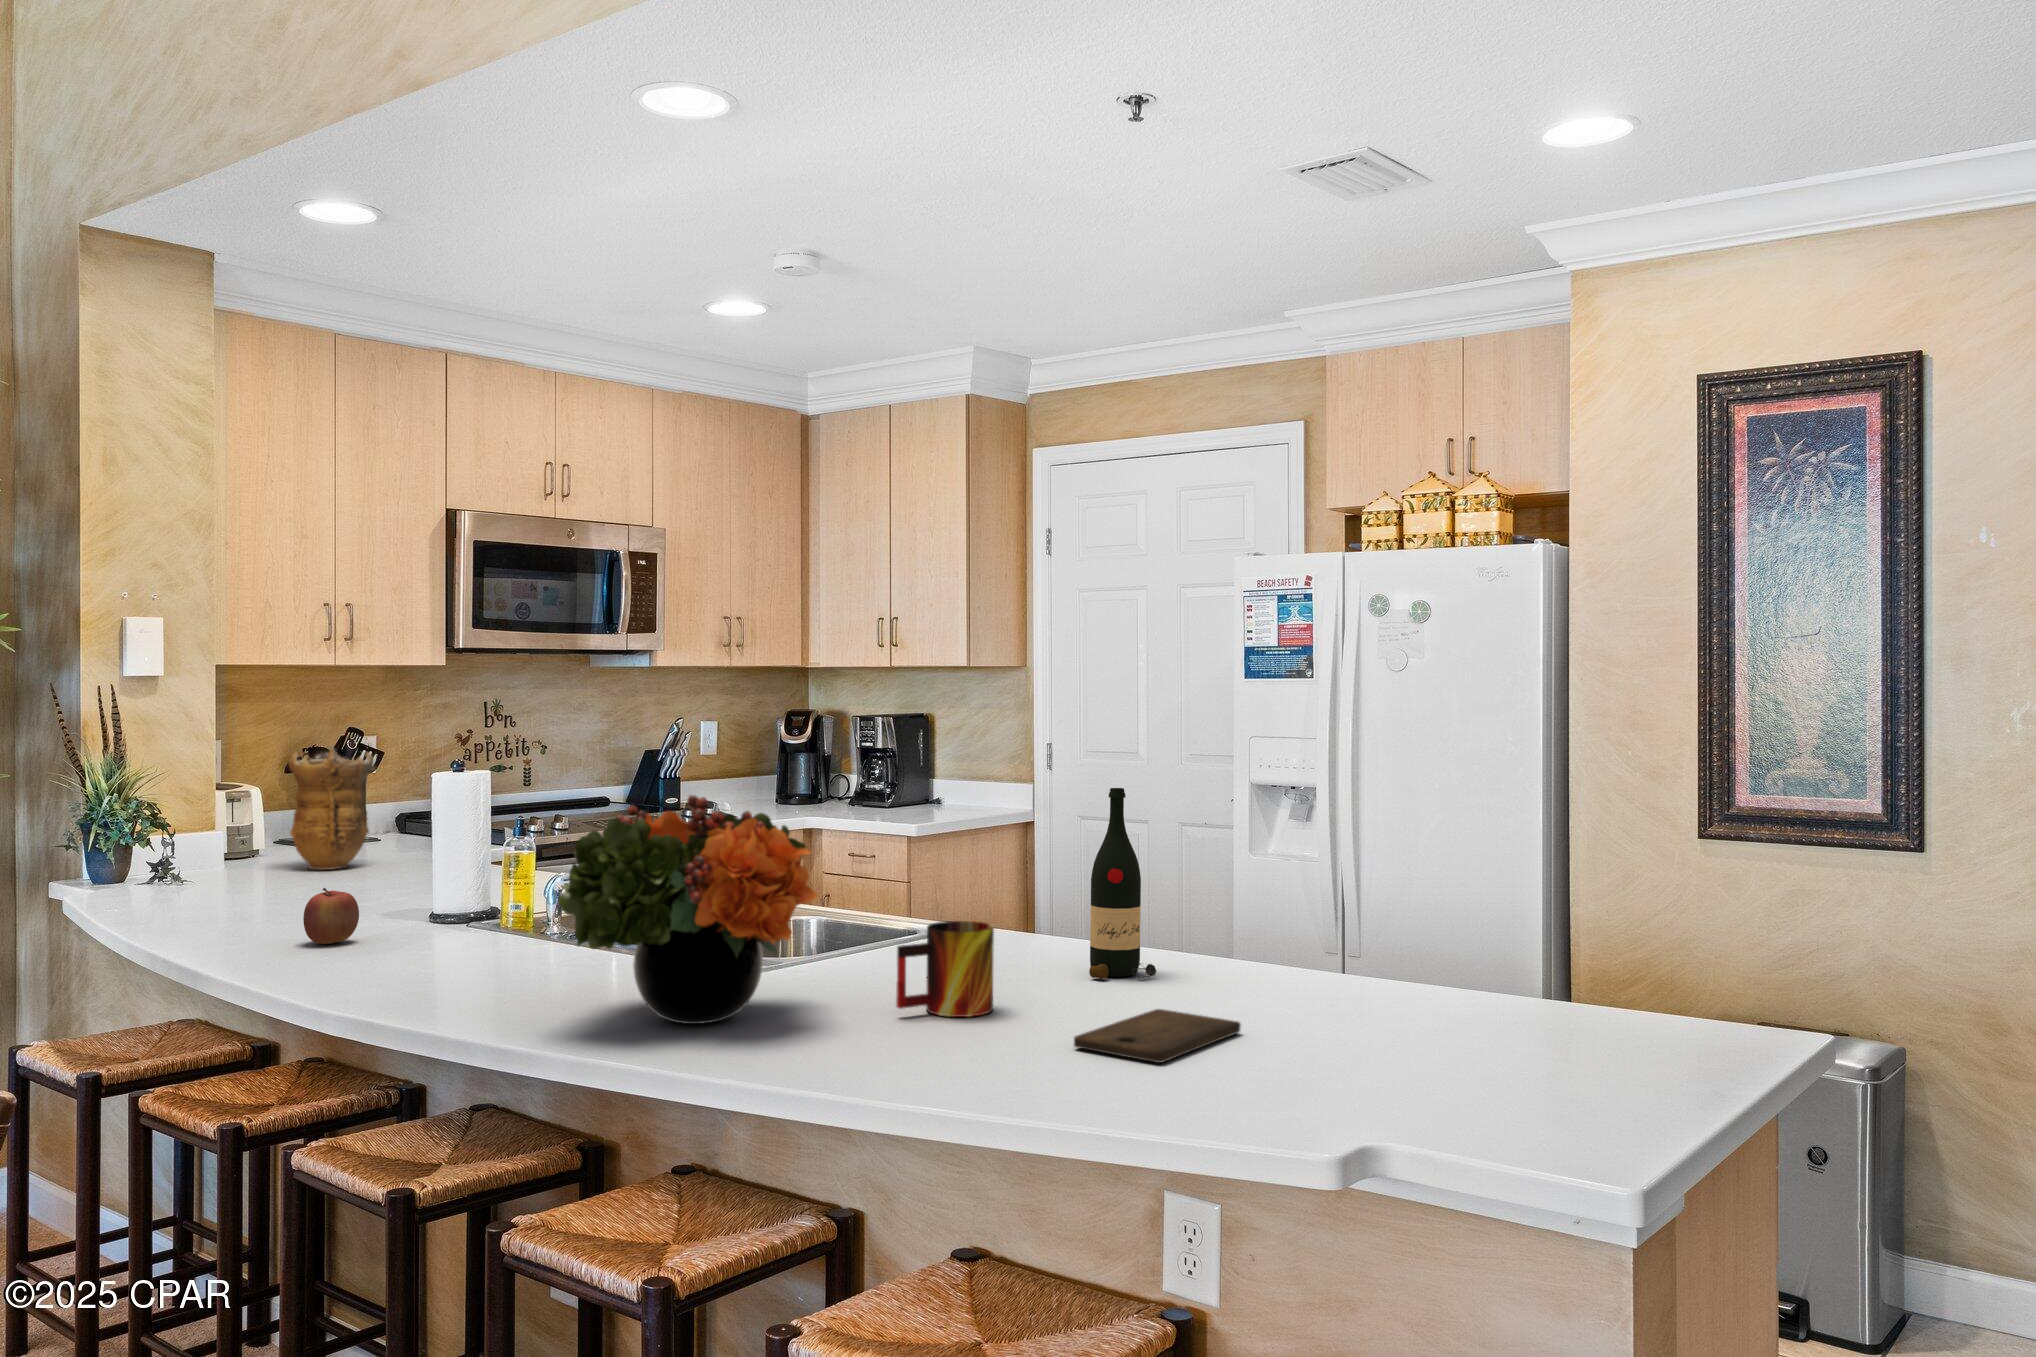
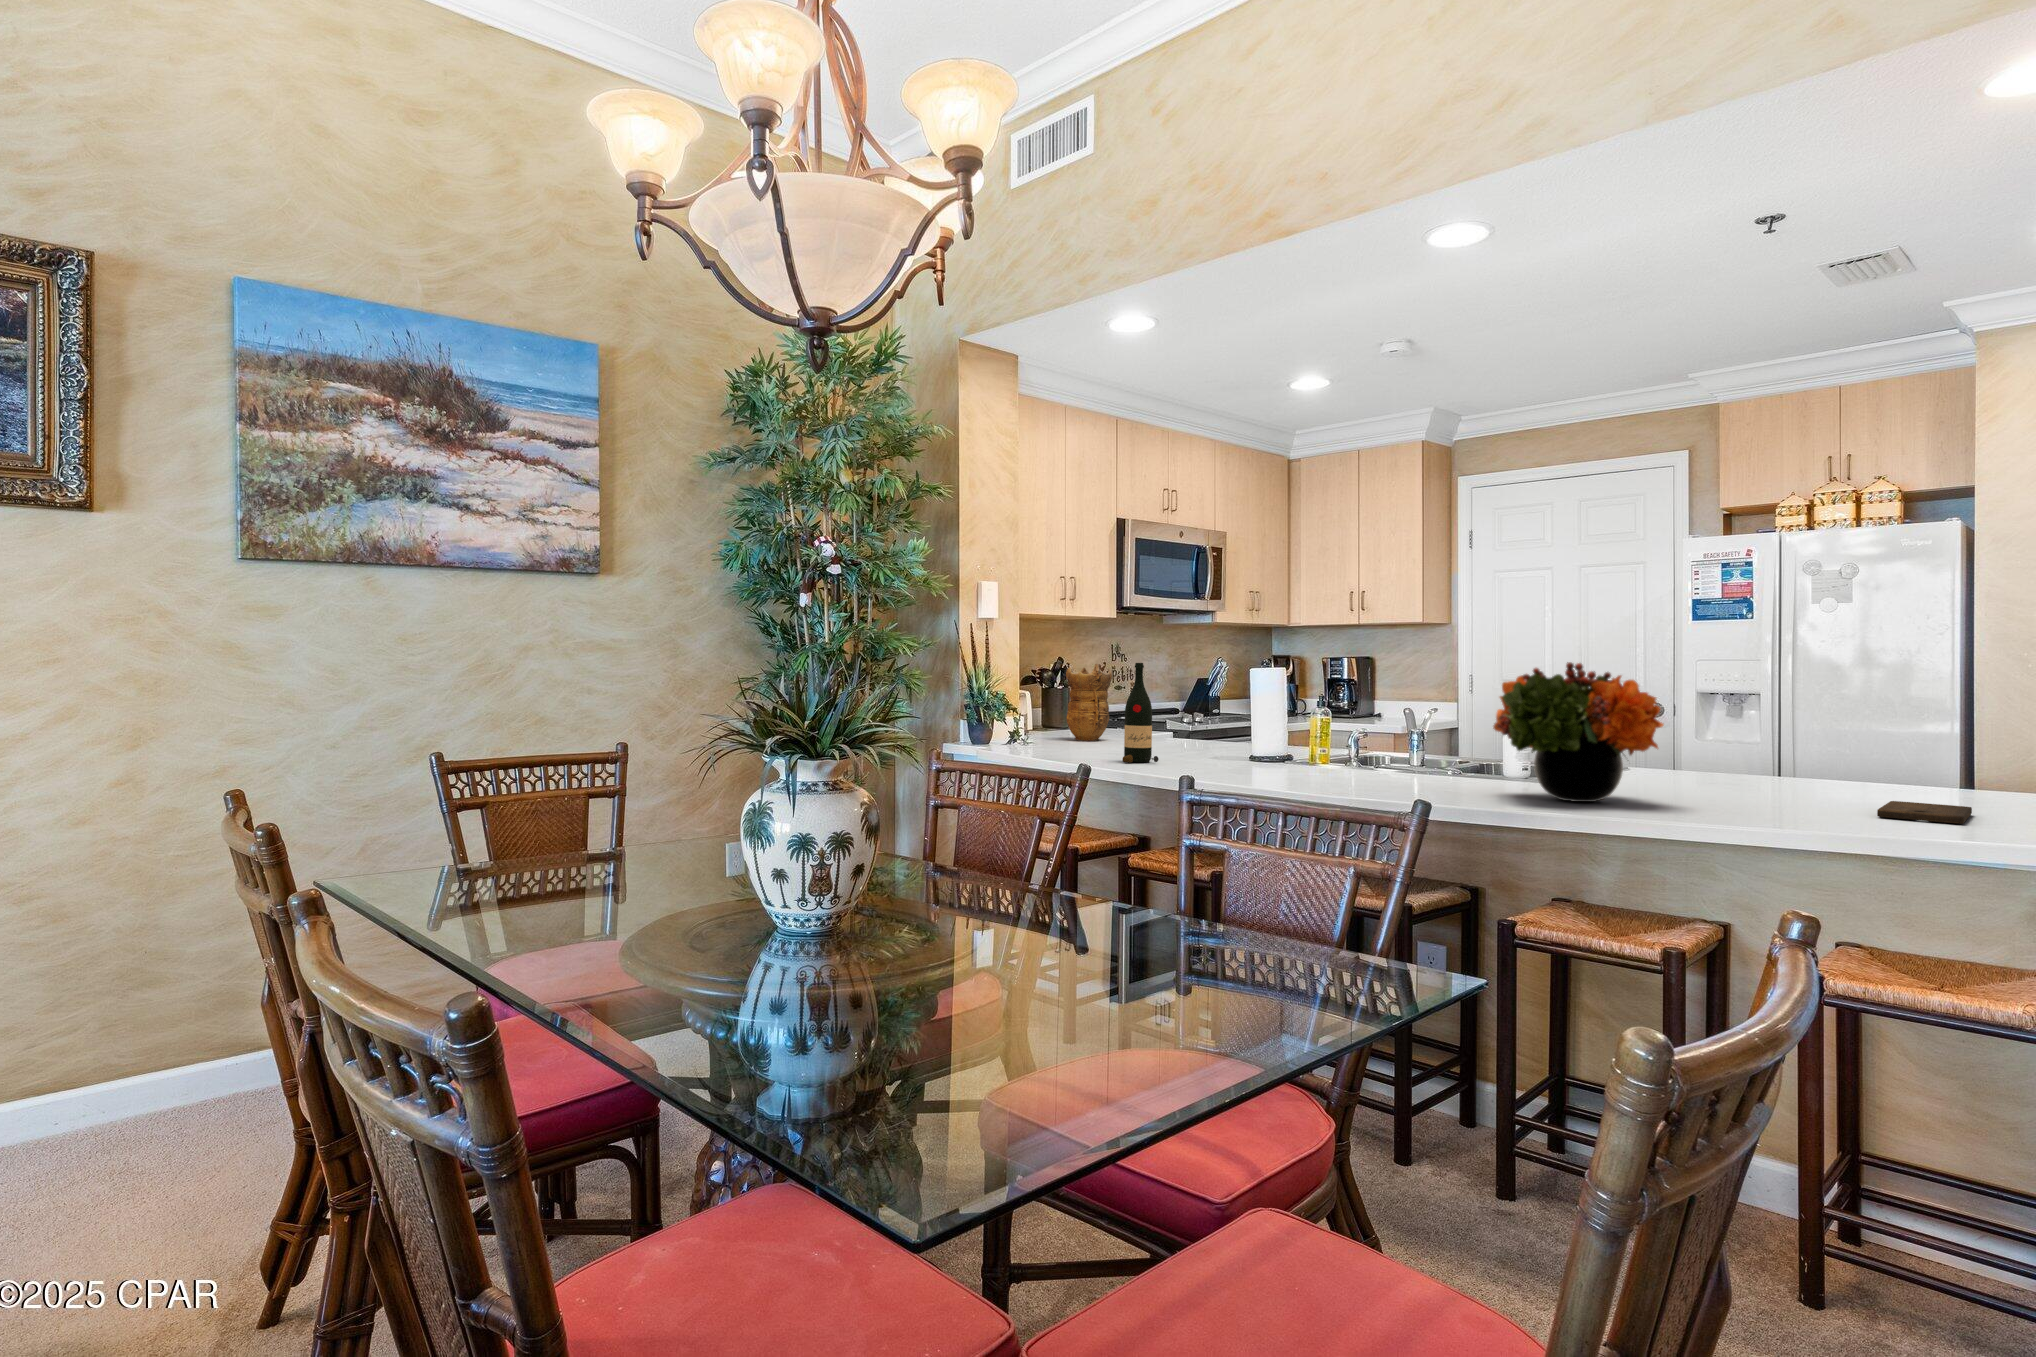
wine bottle: present [1089,788,1156,979] -> present [1123,663,1159,763]
apple: present [303,888,359,944] -> none [1204,734,1235,768]
mug: present [896,921,994,1017] -> none [1705,746,1764,804]

